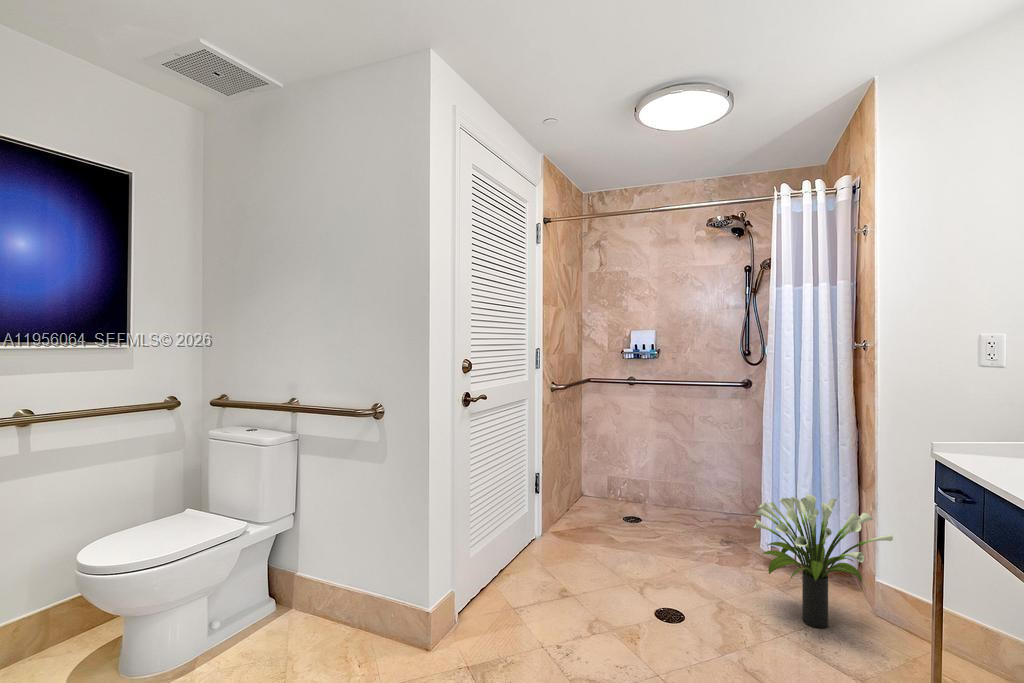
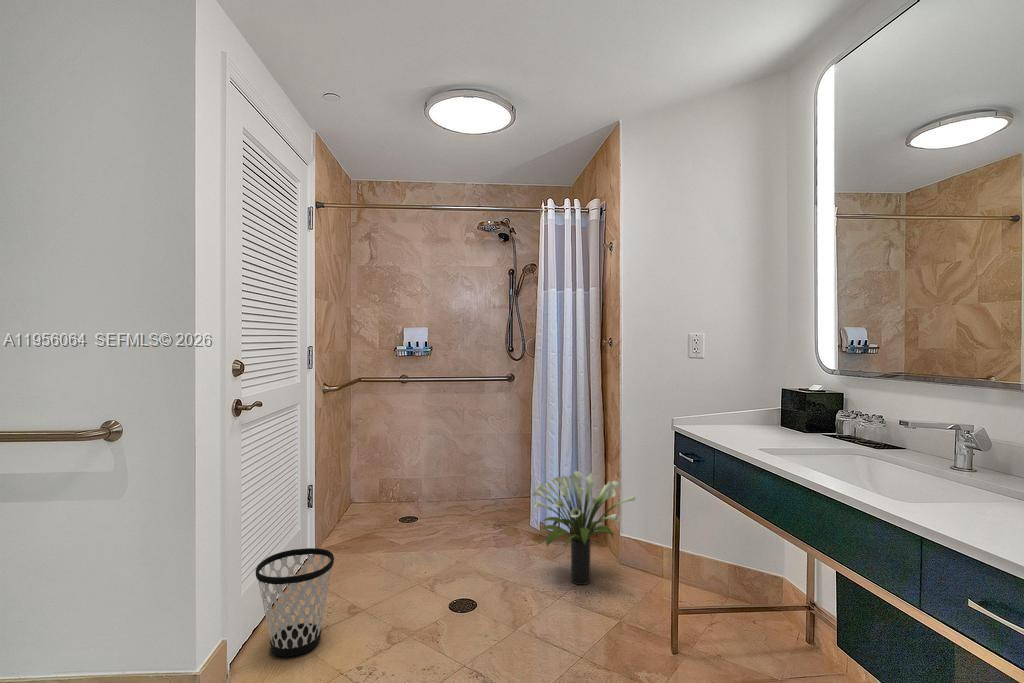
wastebasket: none [480,527,544,620] -> present [256,548,334,657]

